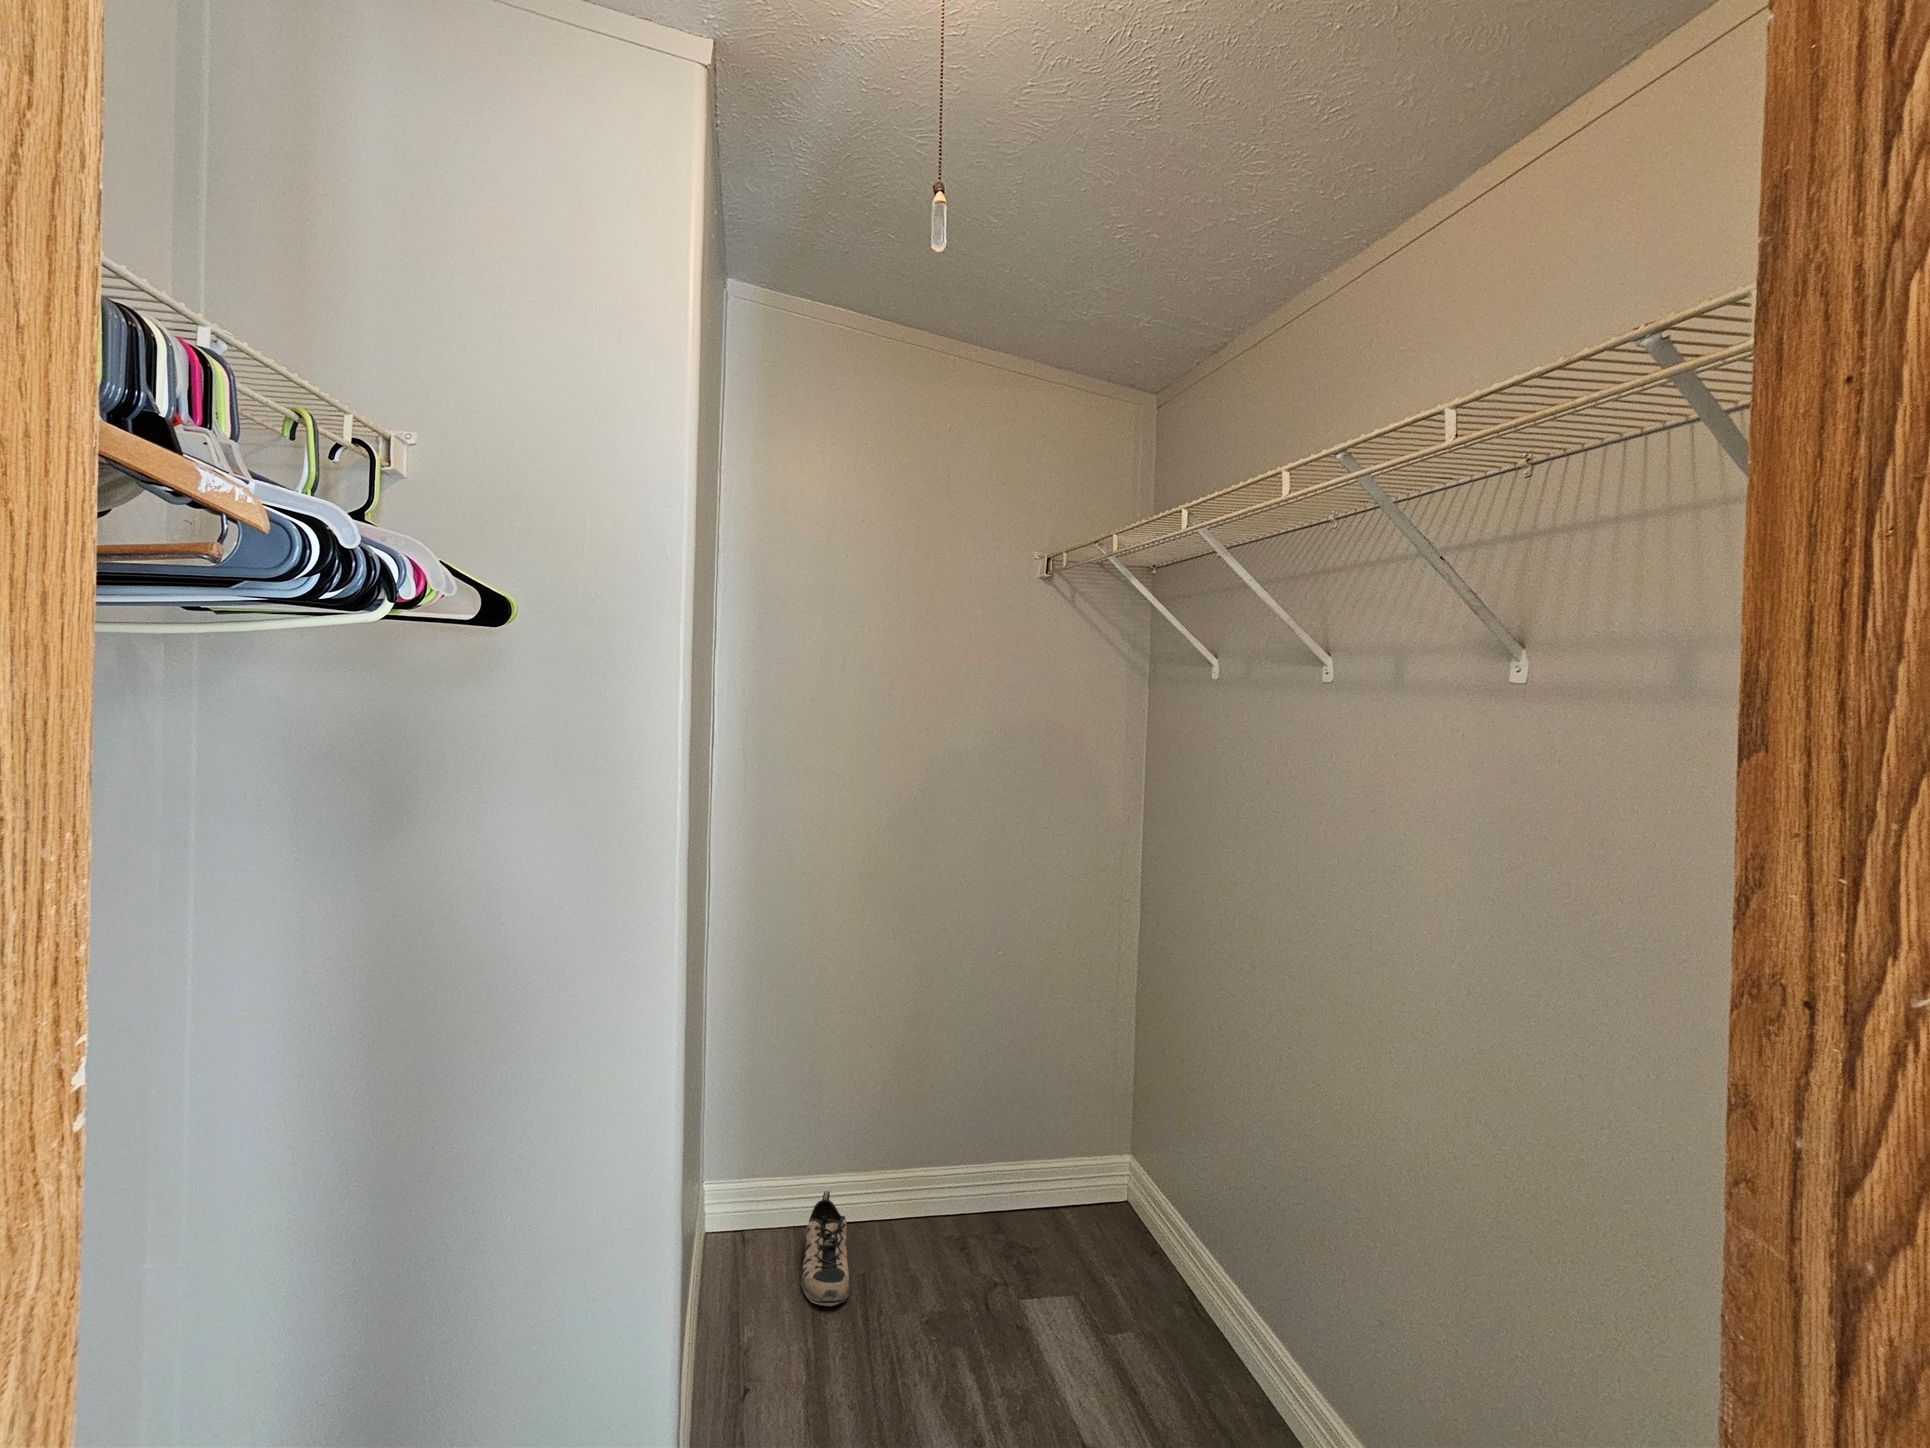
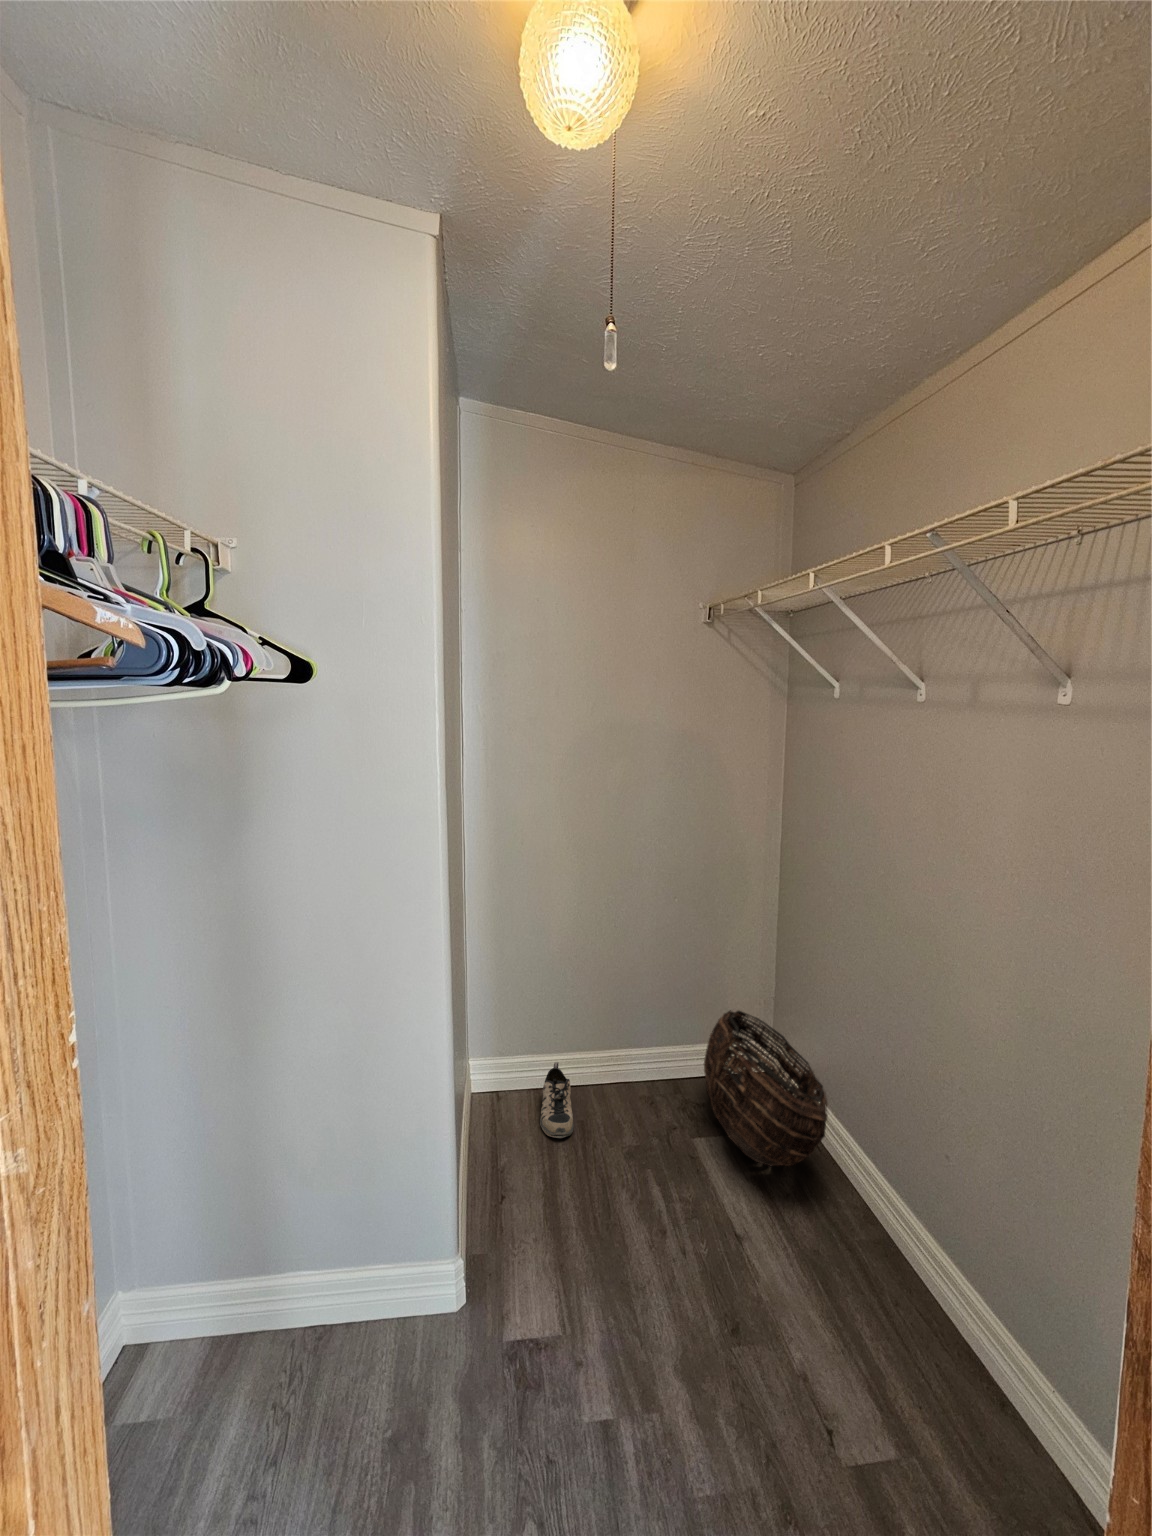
basket: none [1037,1113,1213,1347] -> present [704,1010,827,1166]

